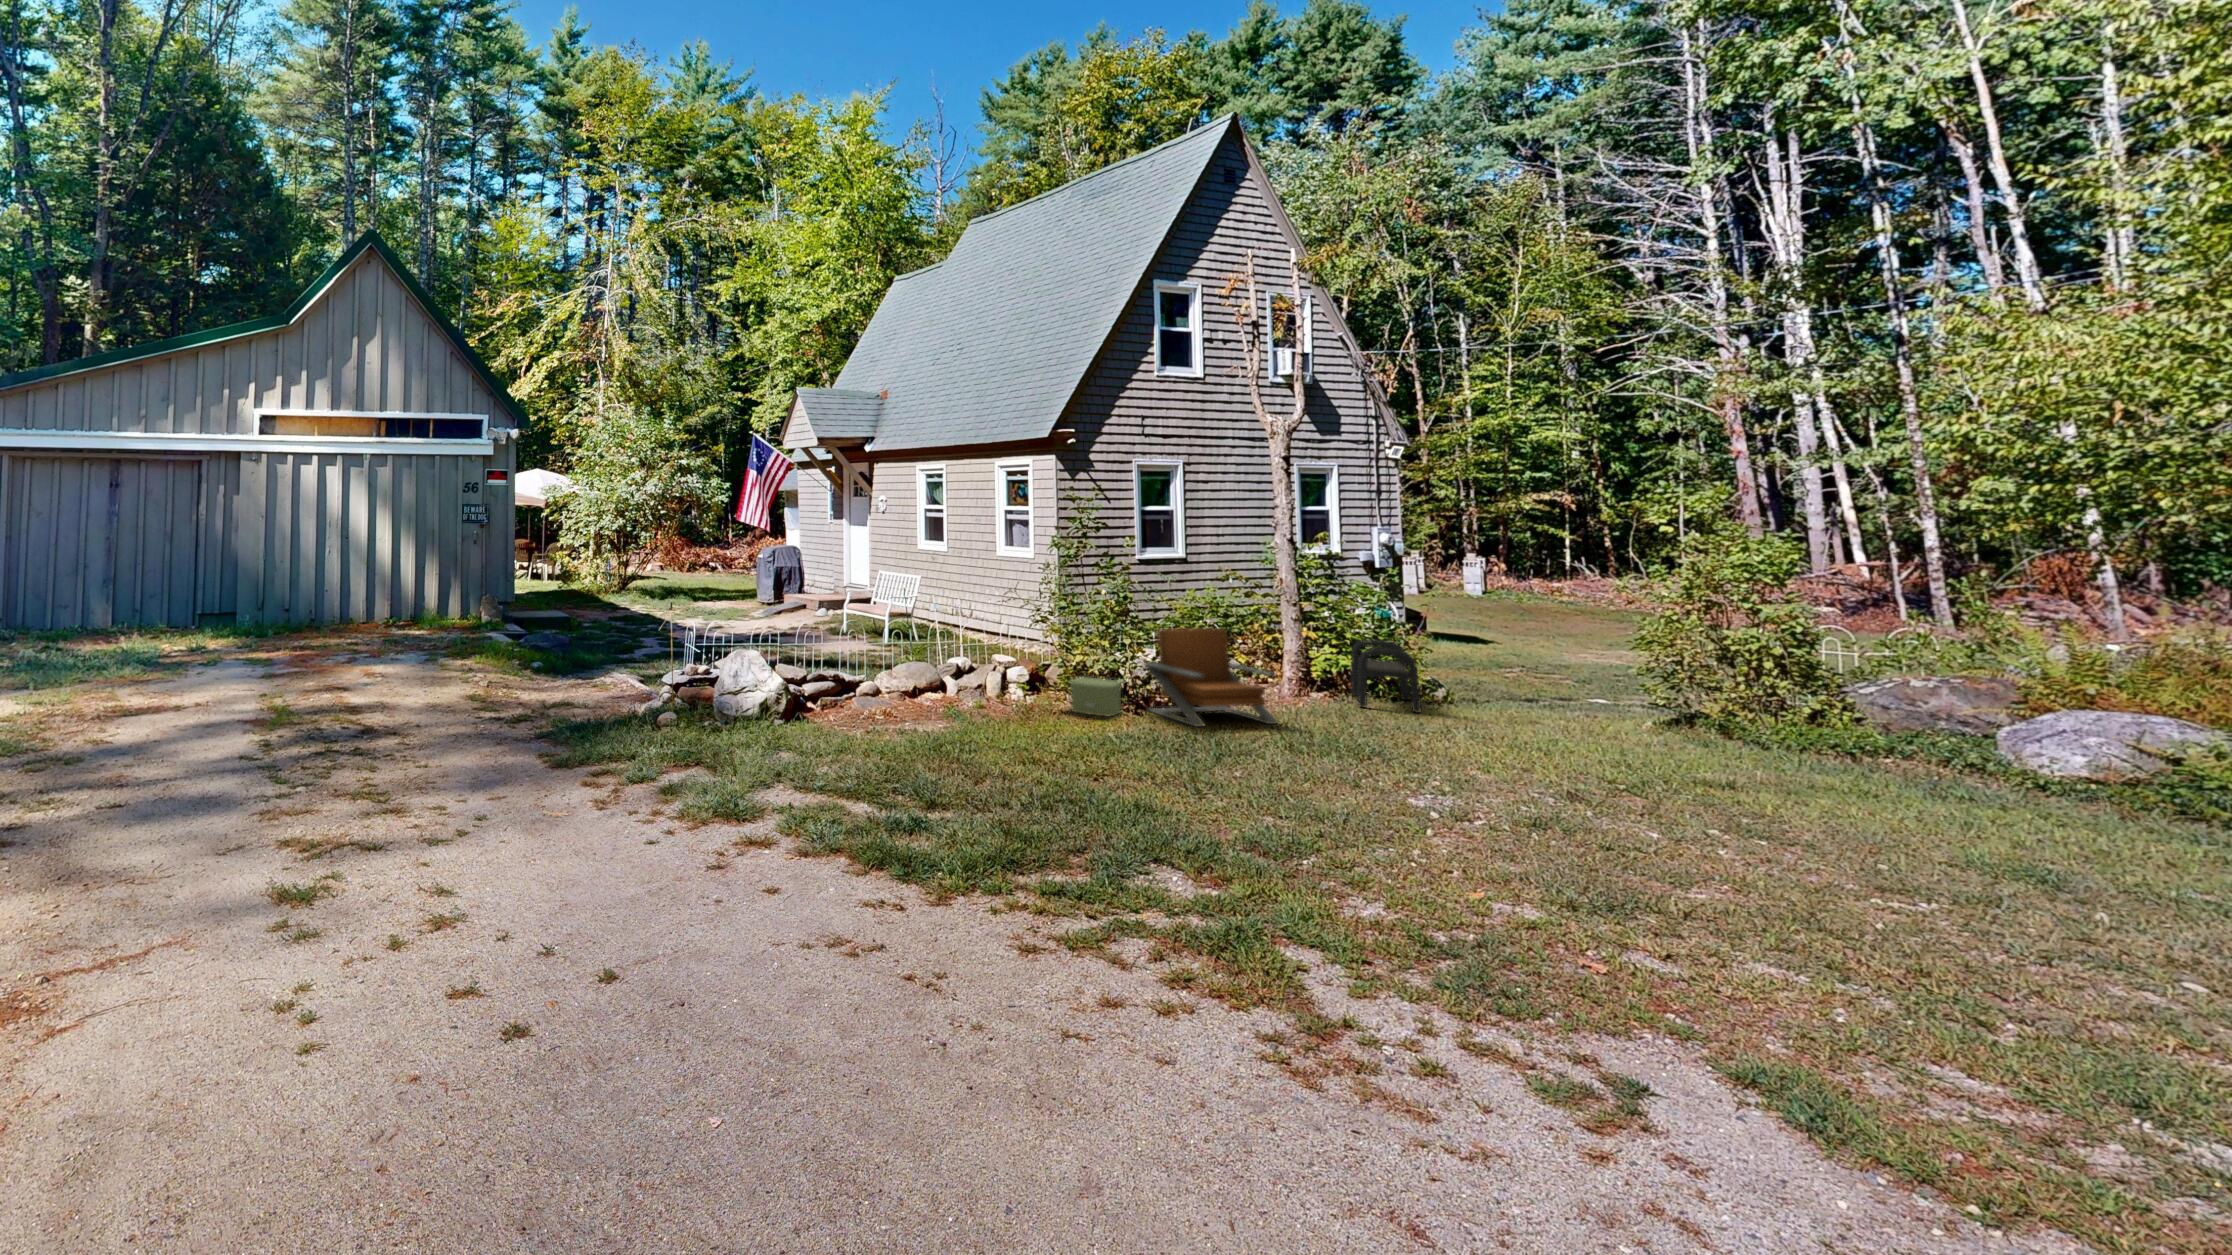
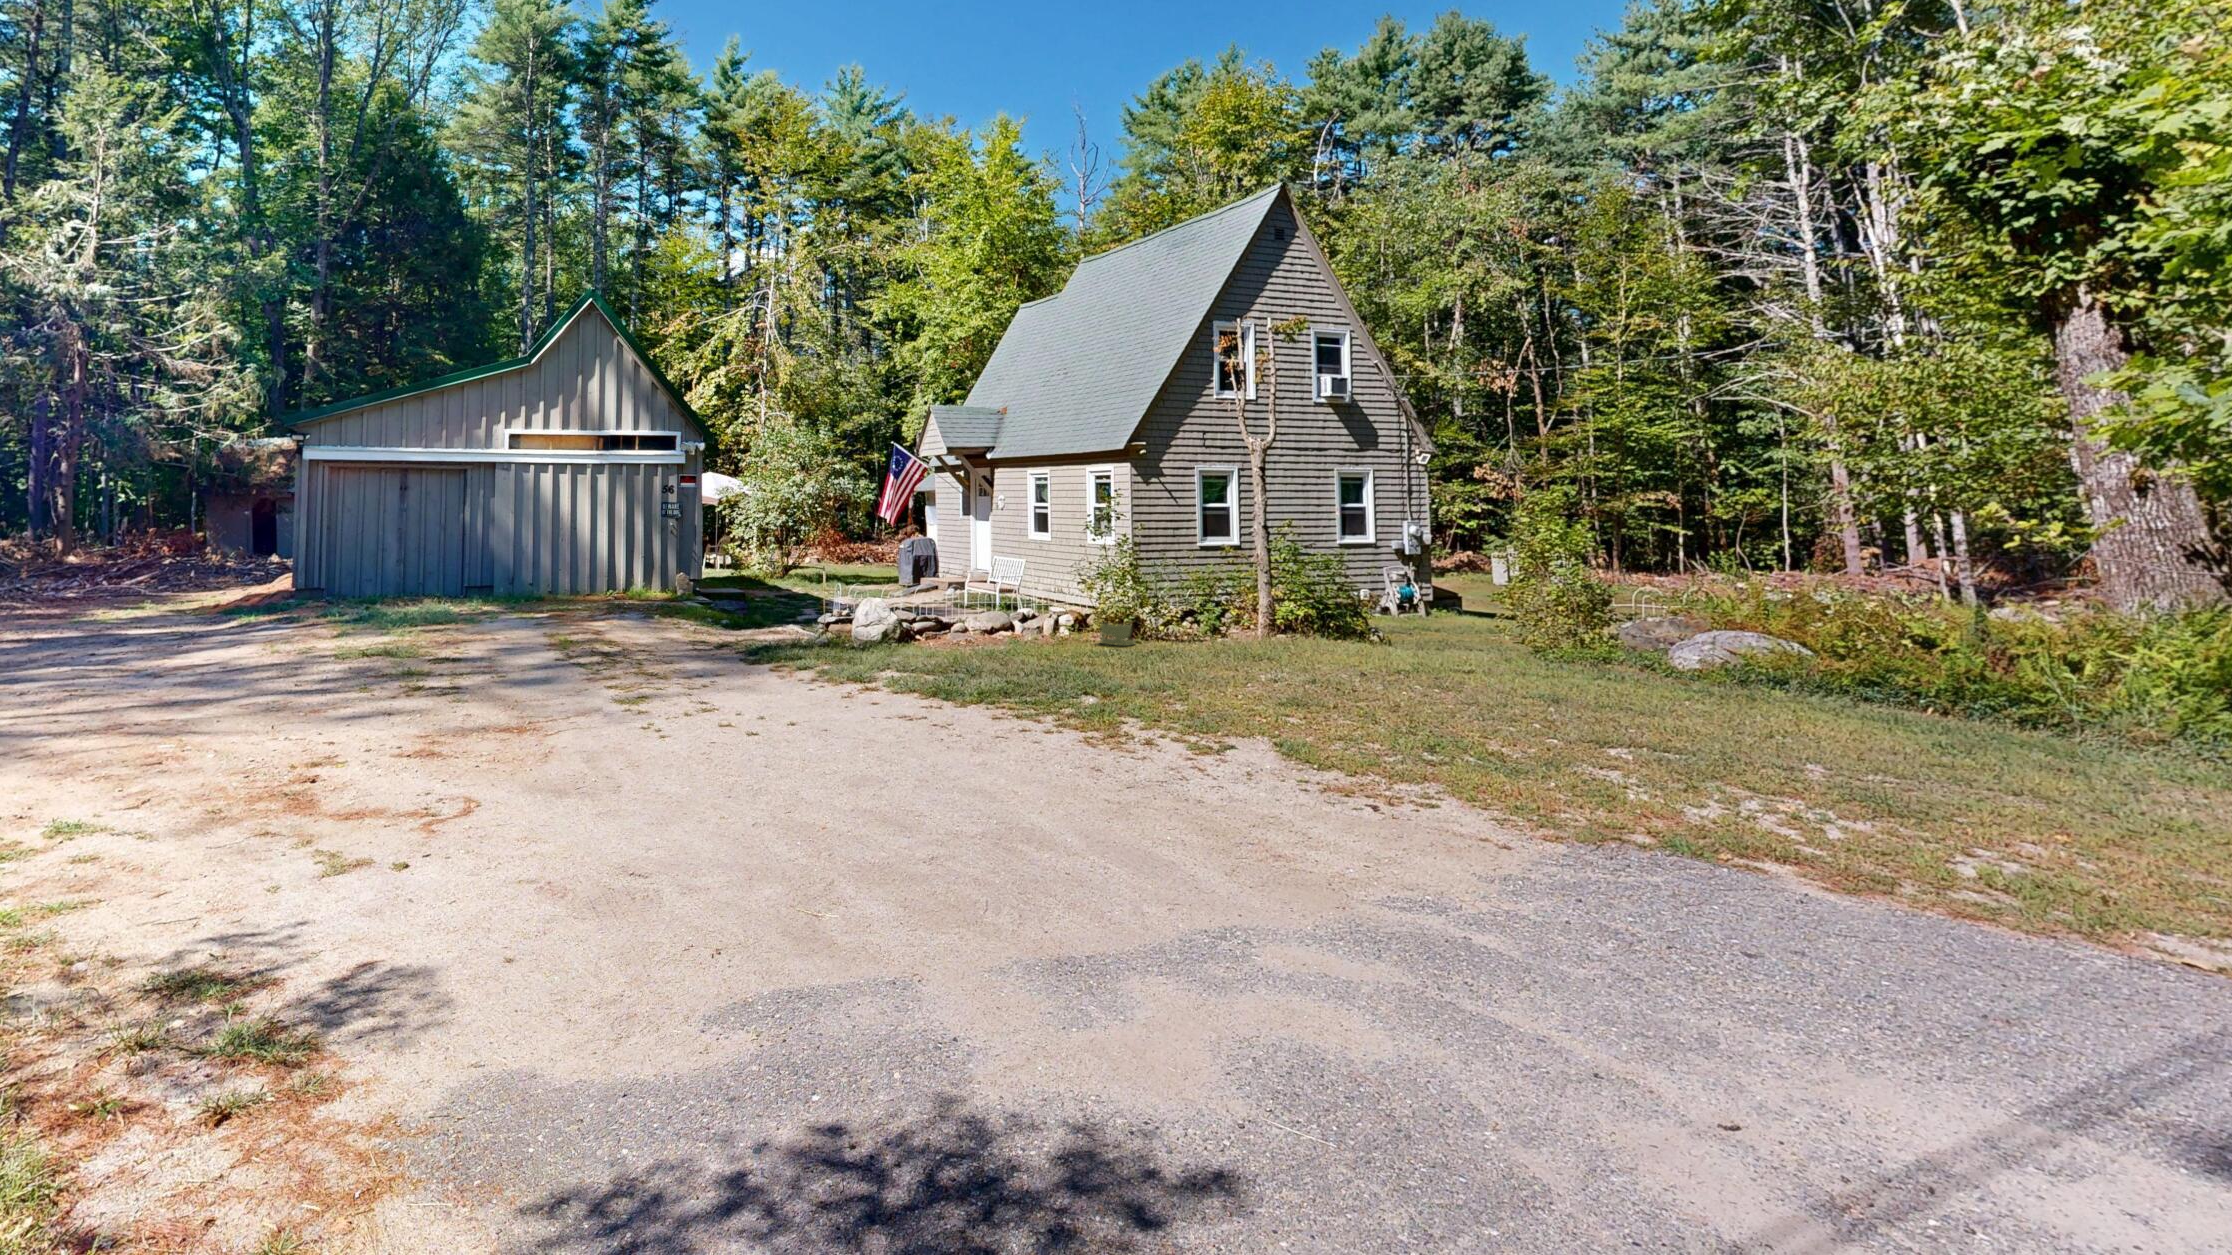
lounge chair: present [1145,628,1277,726] -> none [1154,587,1239,651]
bench: present [1350,640,1421,713] -> none [1311,599,1358,647]

